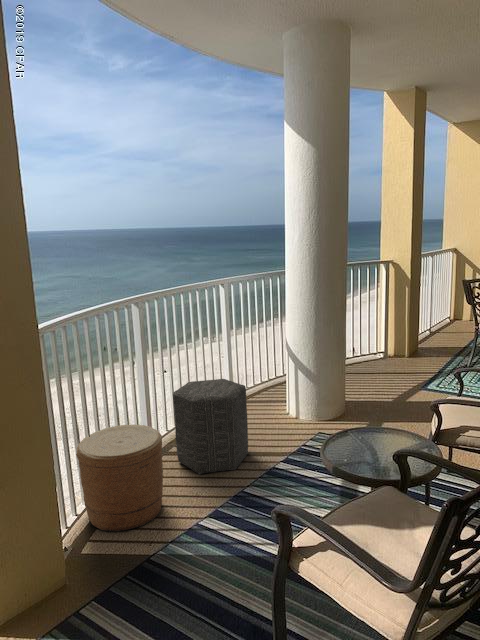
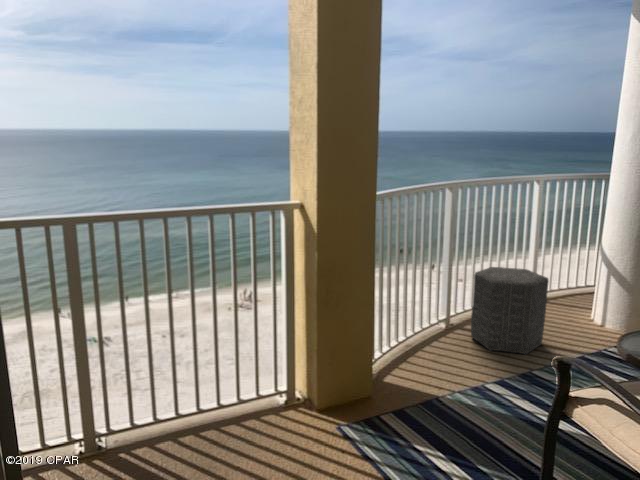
woven basket: present [76,425,163,531] -> none [387,290,460,375]

